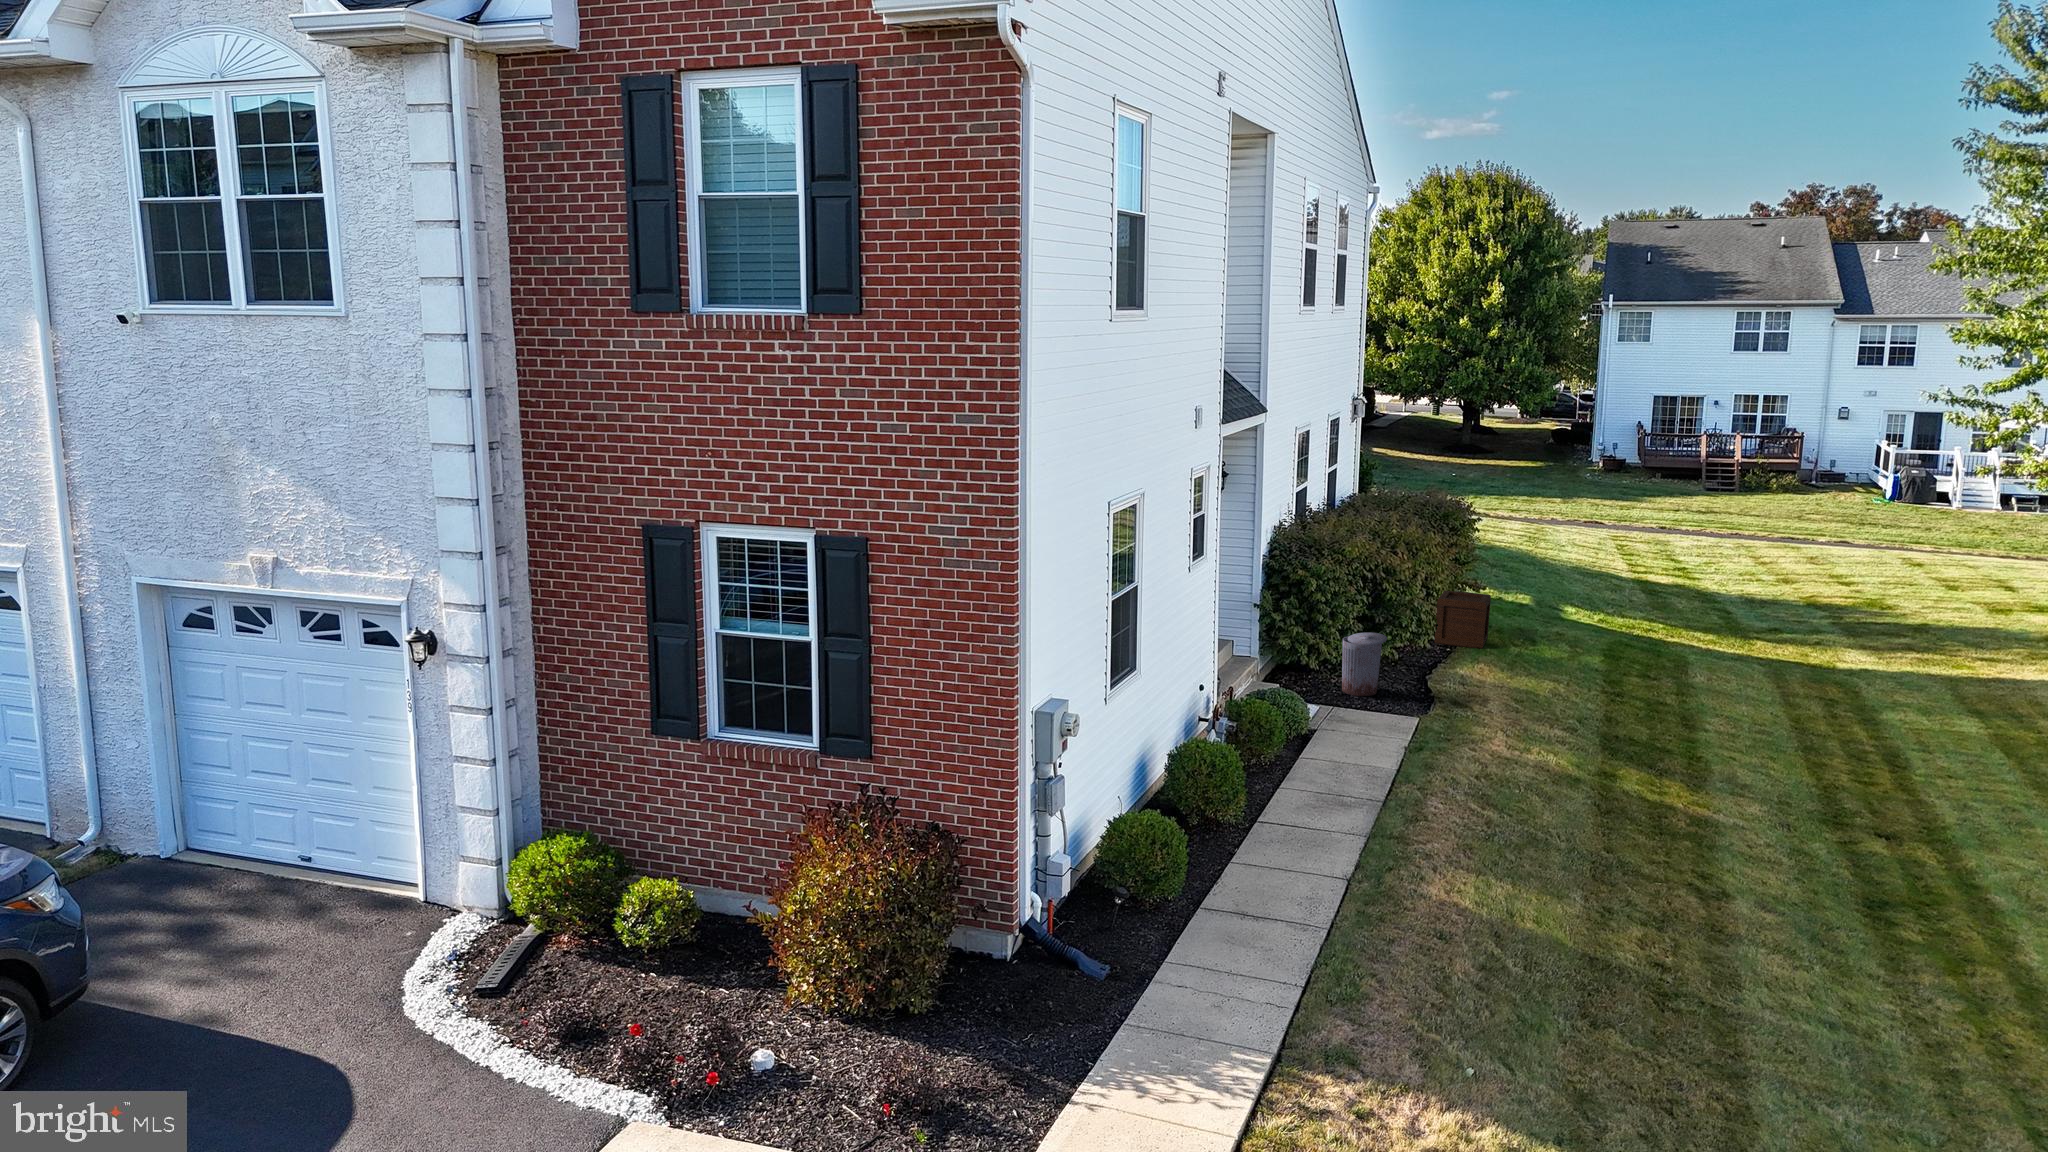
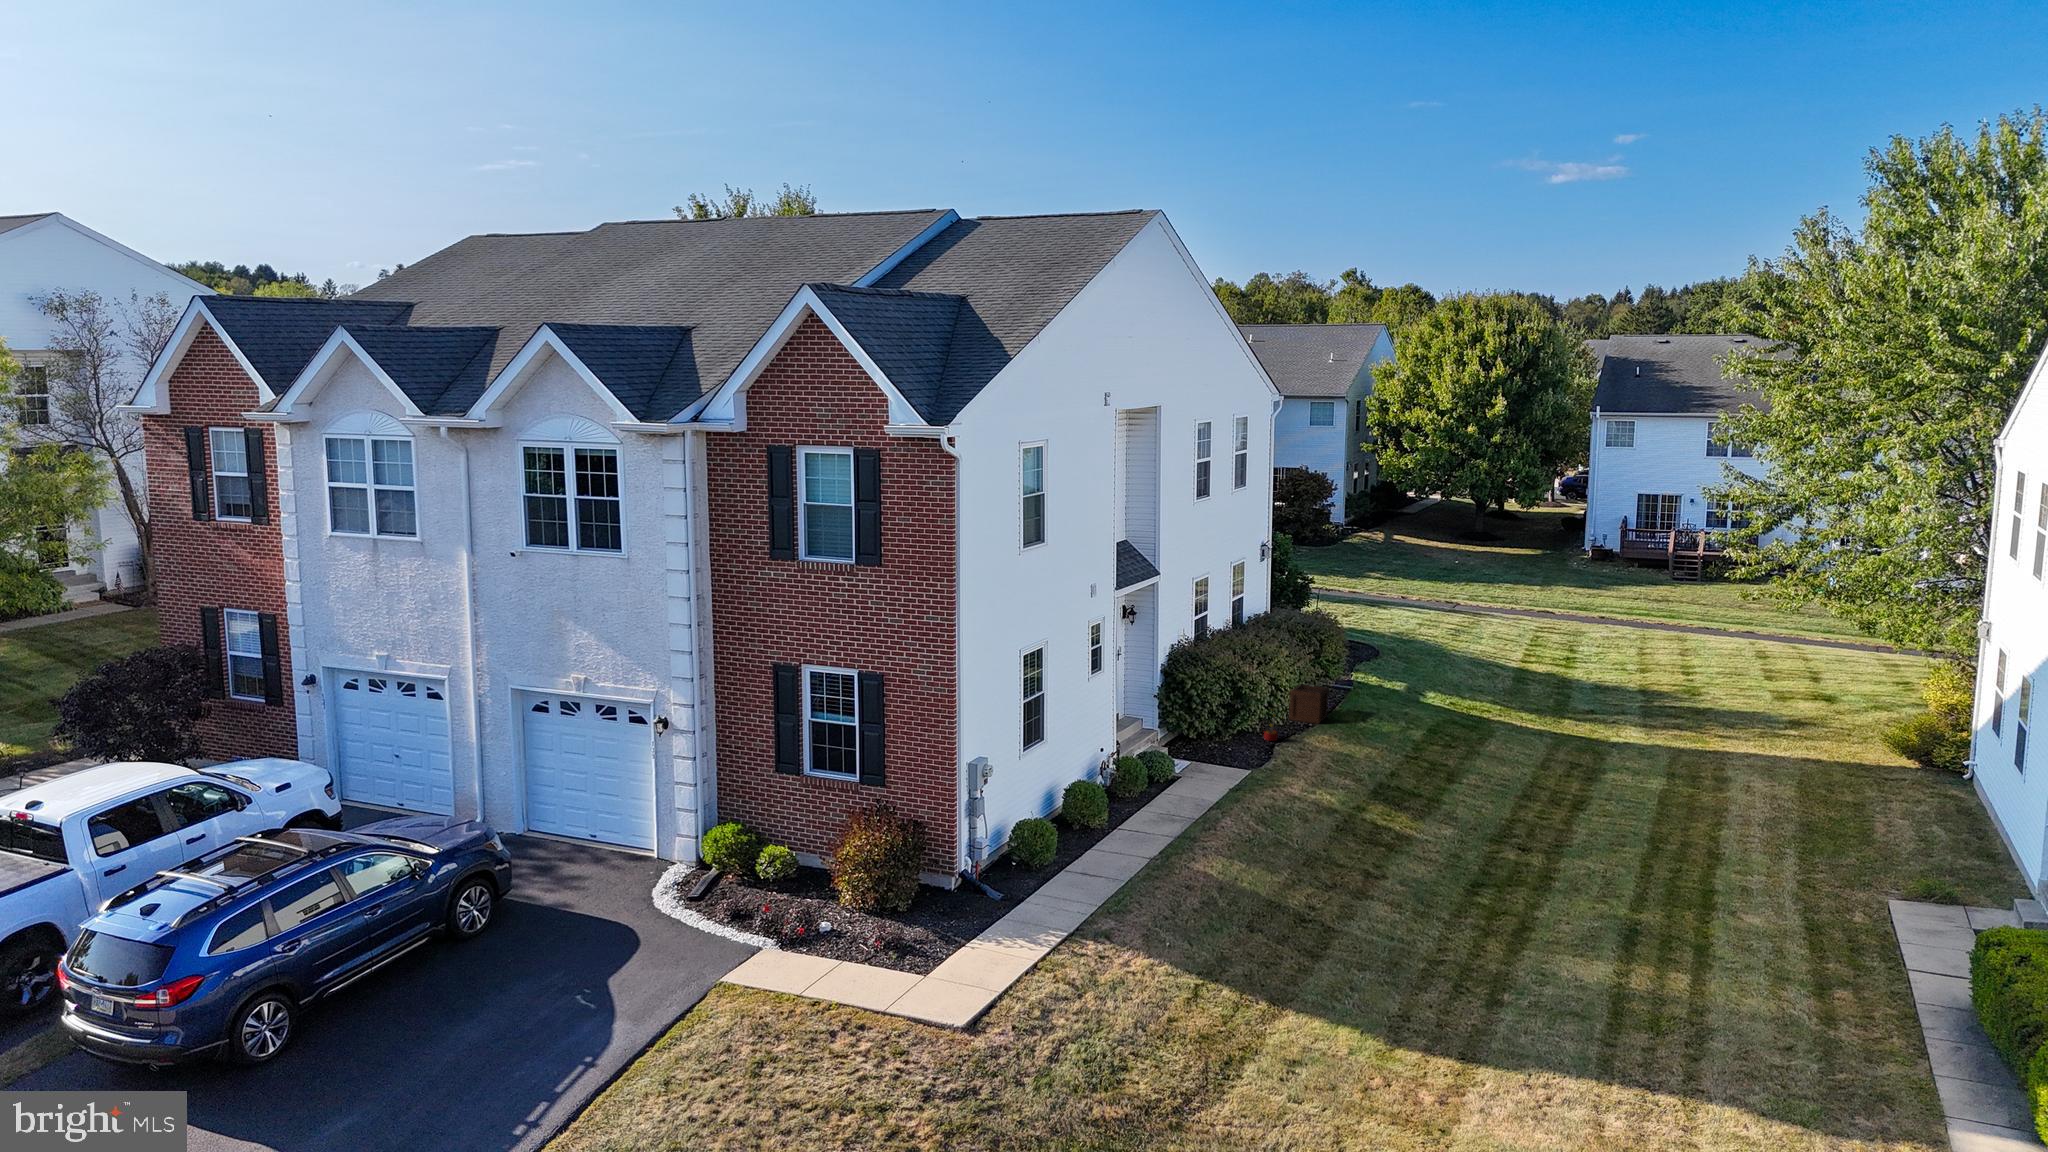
decorative plant: none [1400,619,1448,674] -> present [1264,715,1278,741]
trash can: present [1342,632,1387,696] -> none [1208,714,1237,755]

